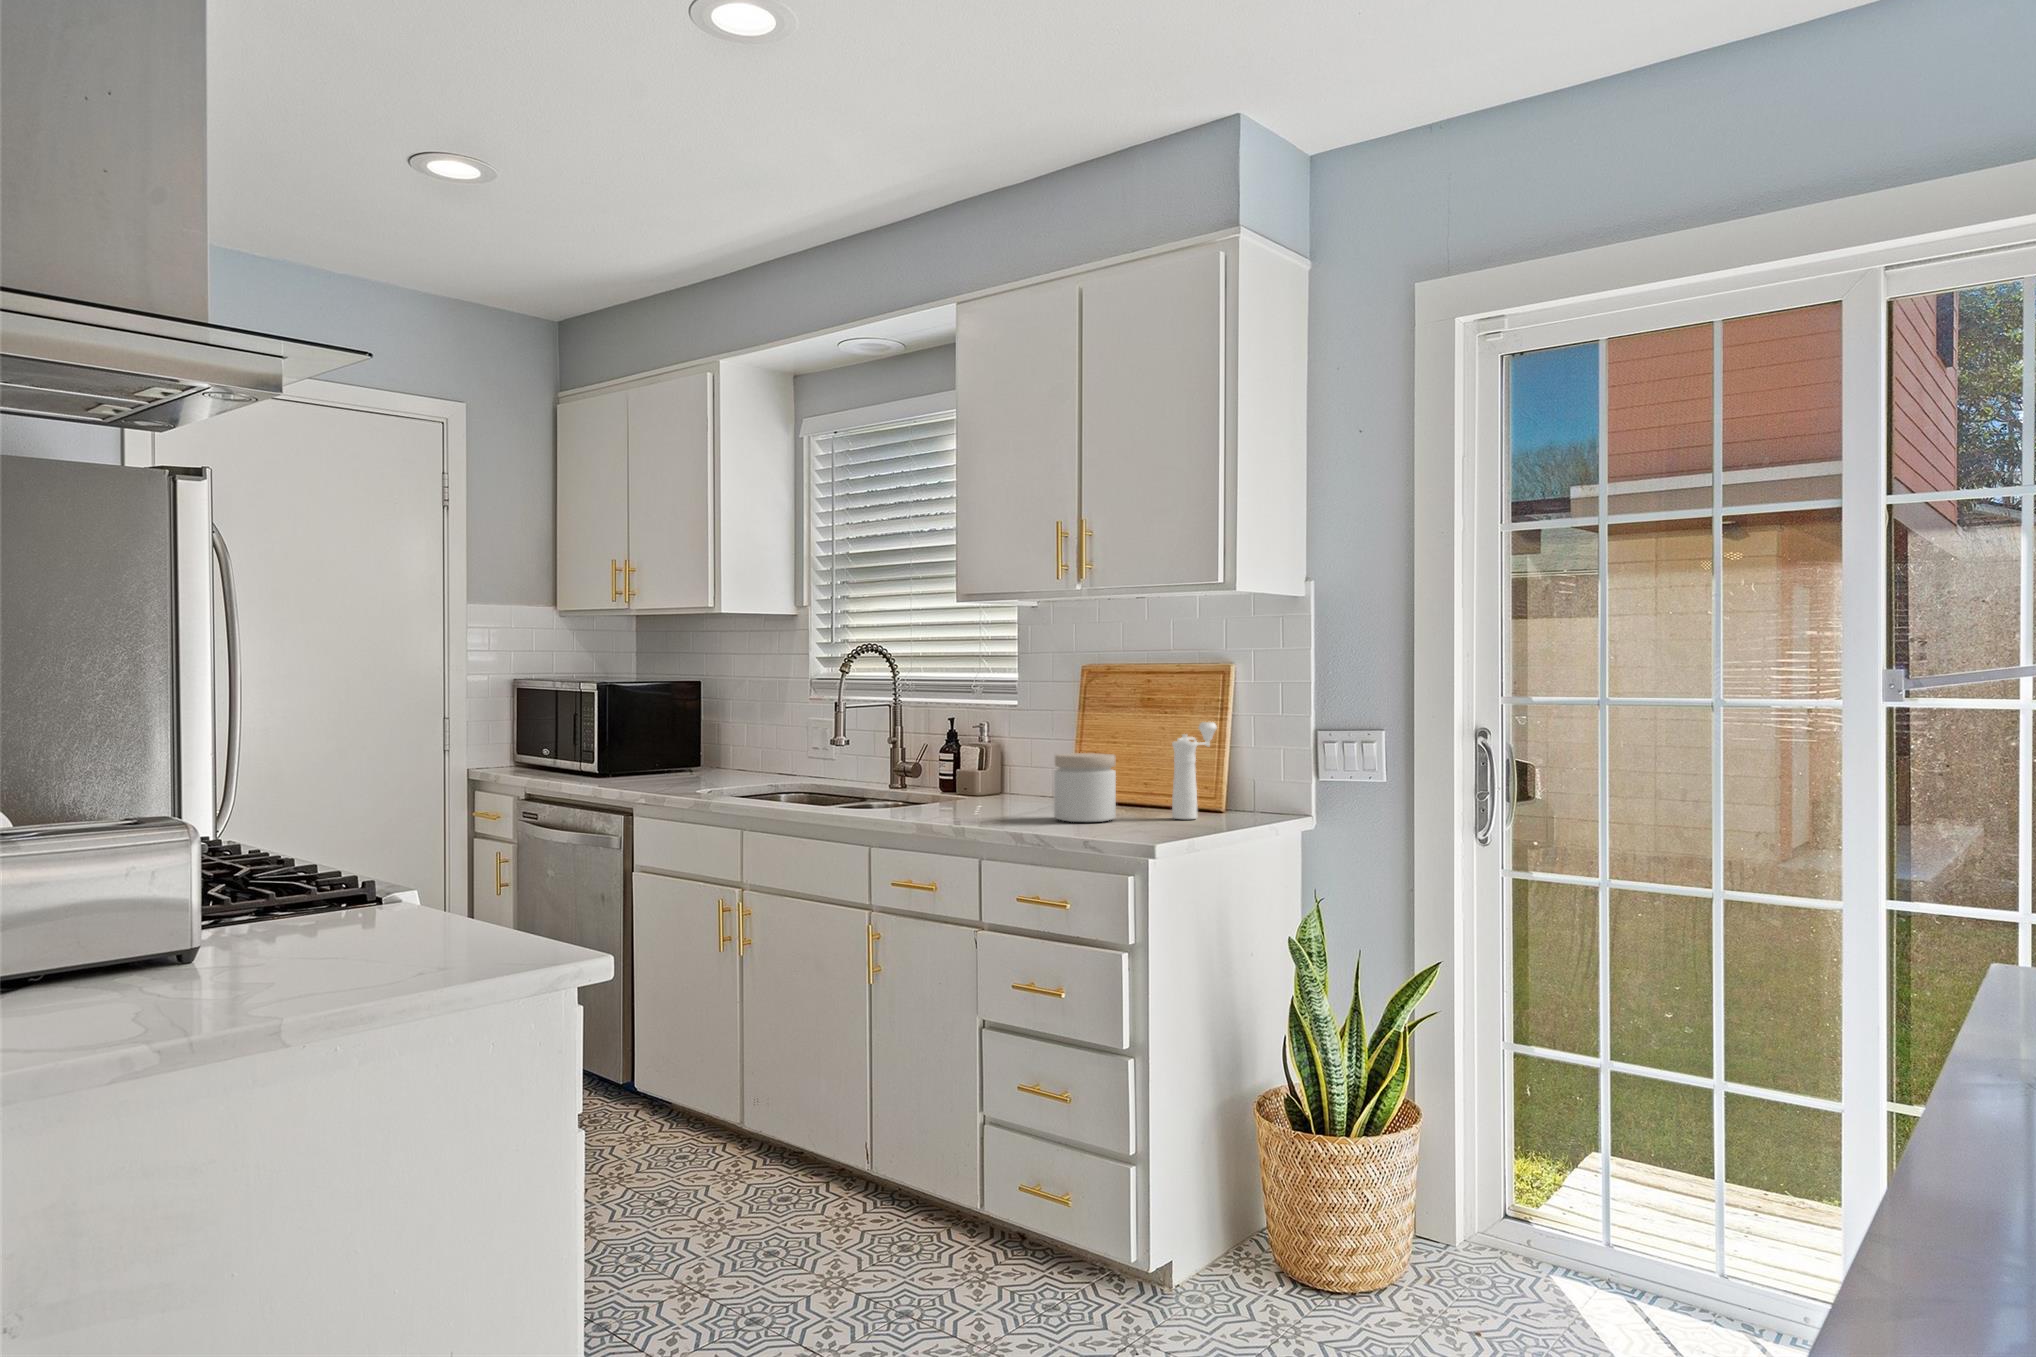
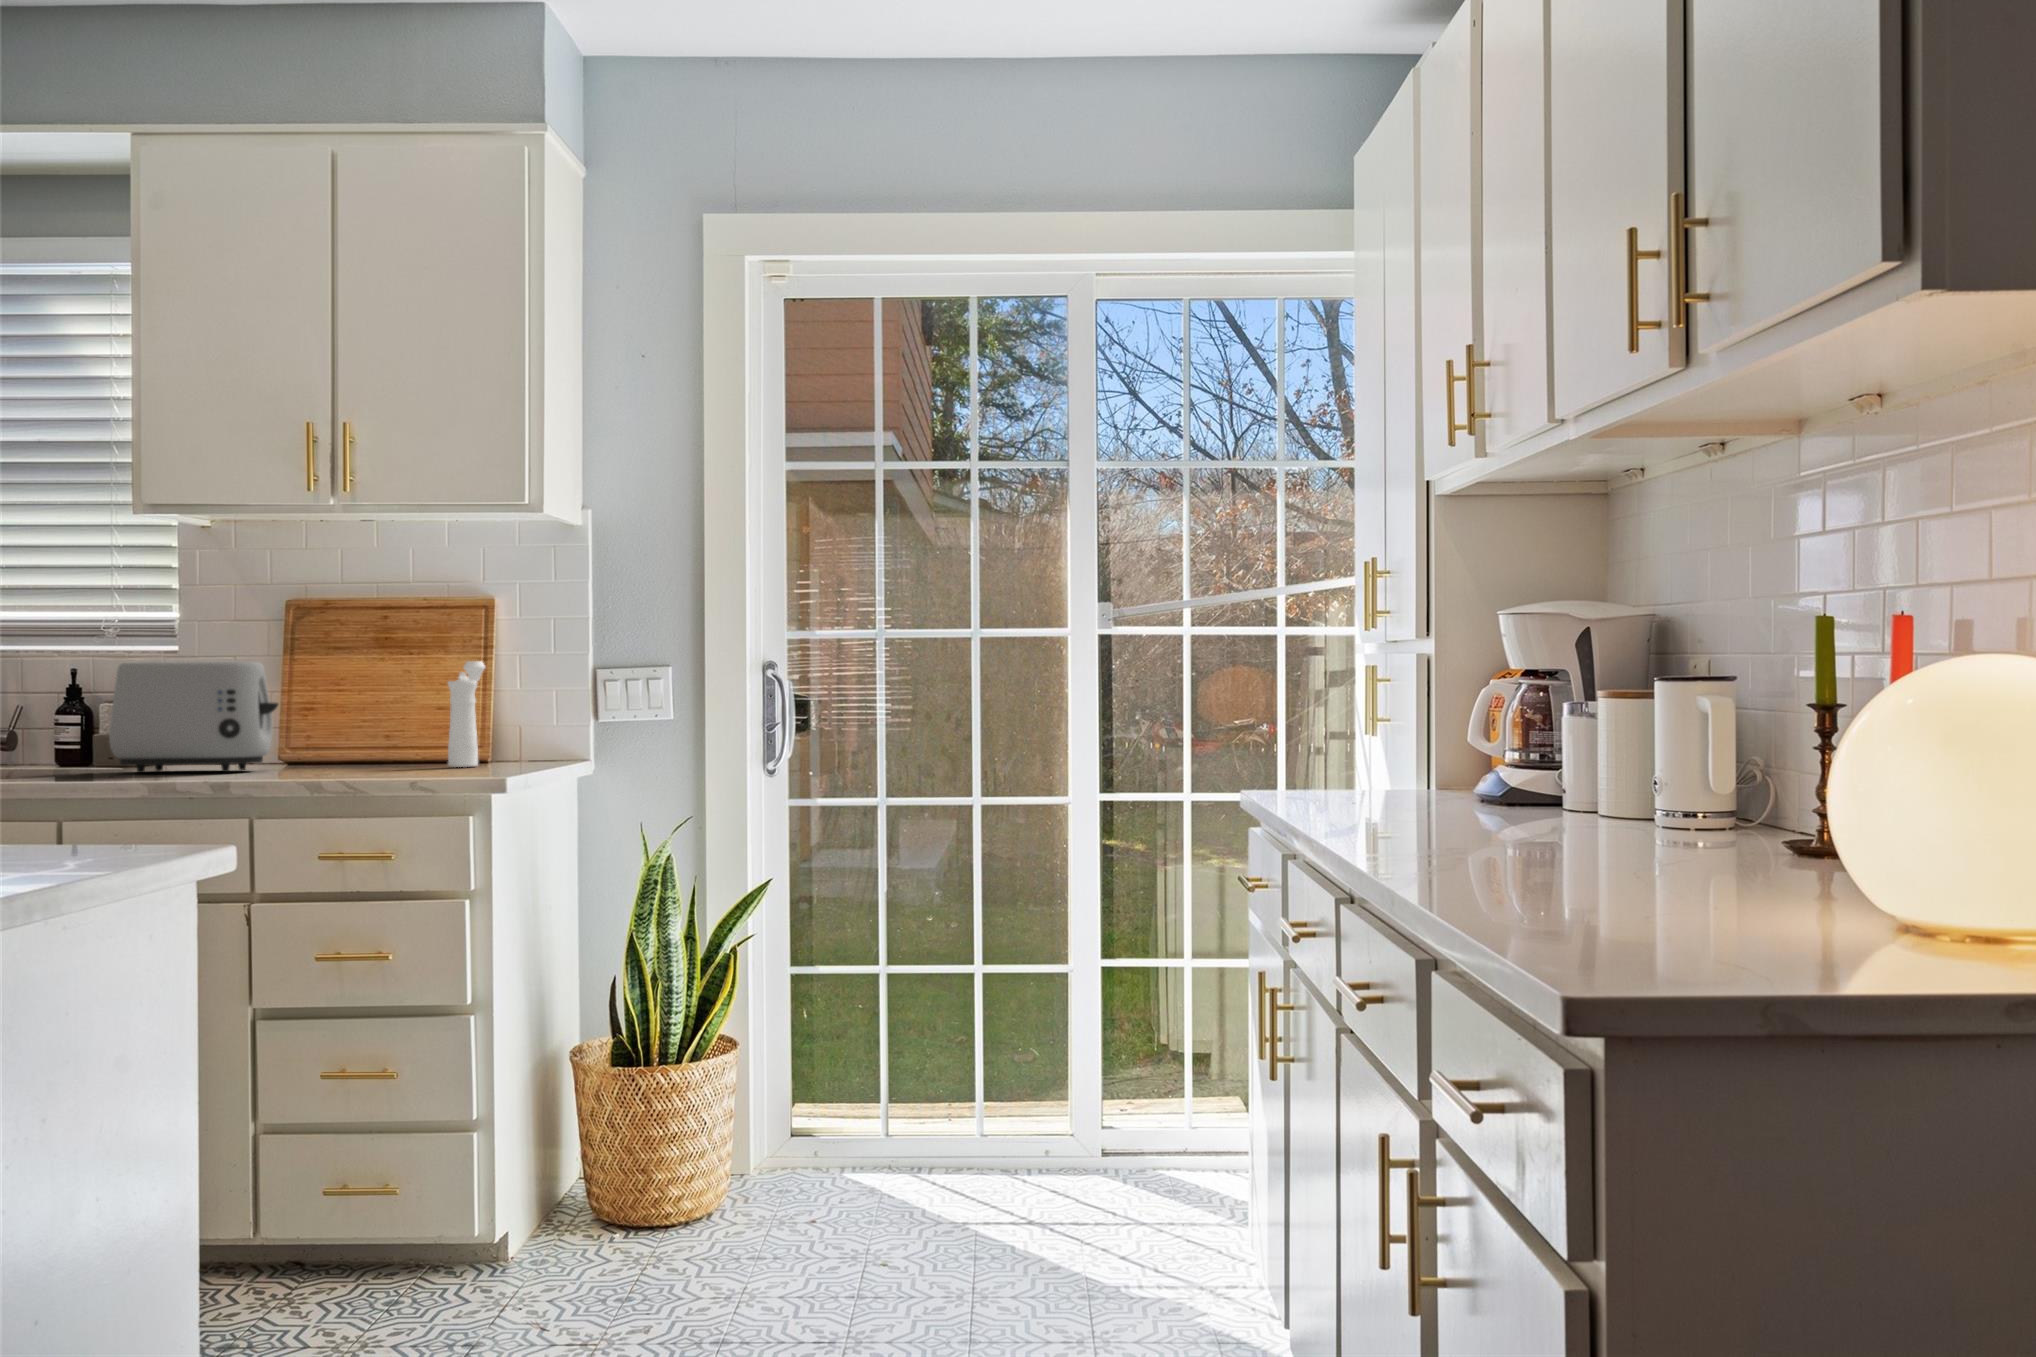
toaster: none [935,720,1045,812] -> present [109,662,278,773]
jar: present [1054,753,1116,822] -> none [315,696,391,773]

